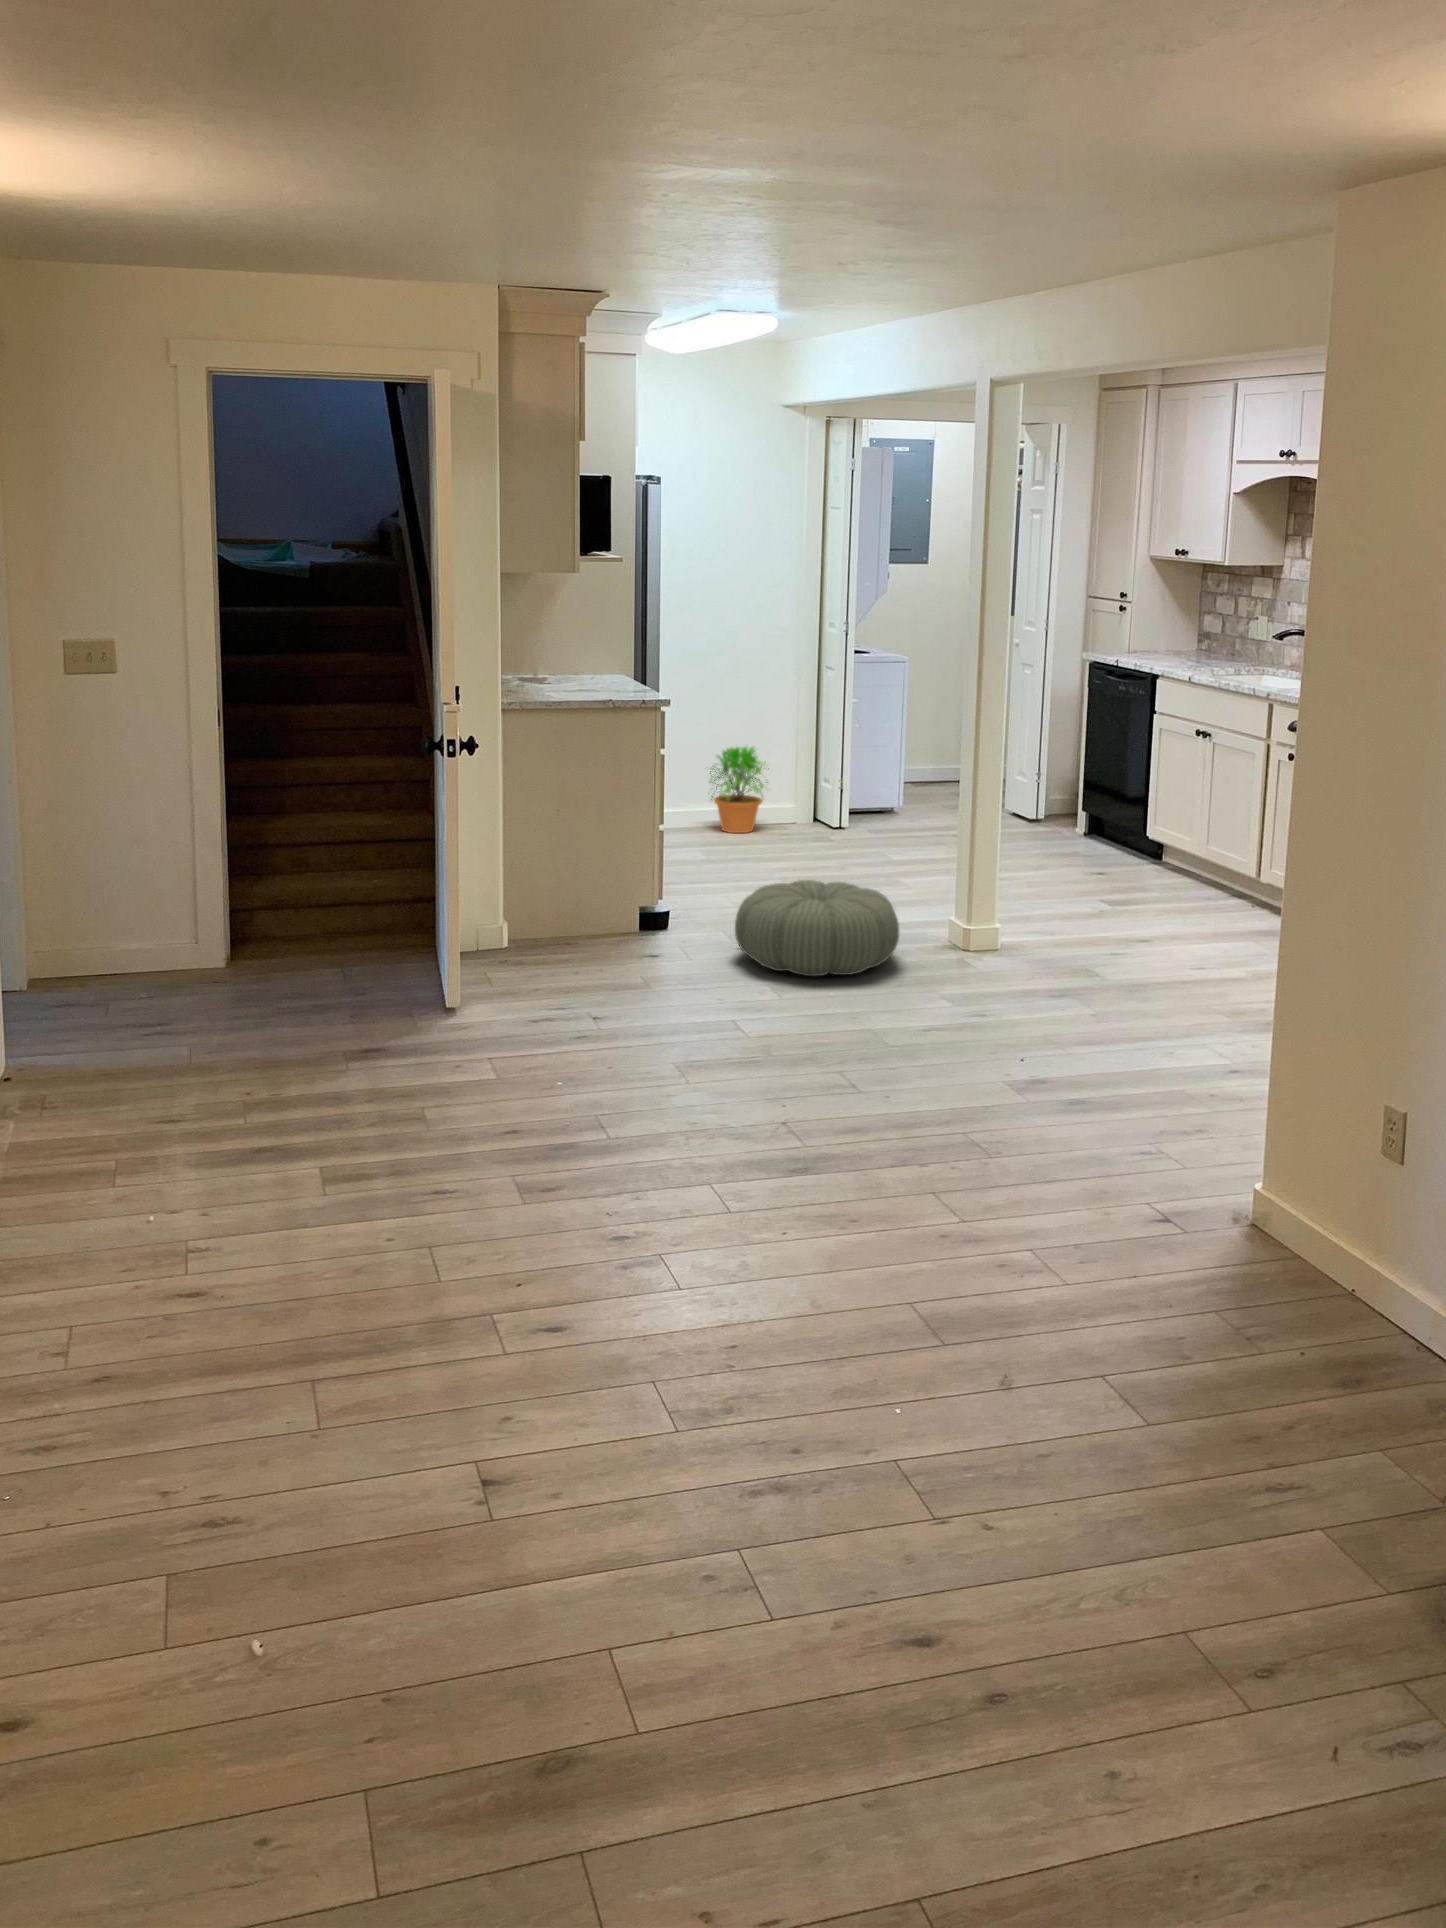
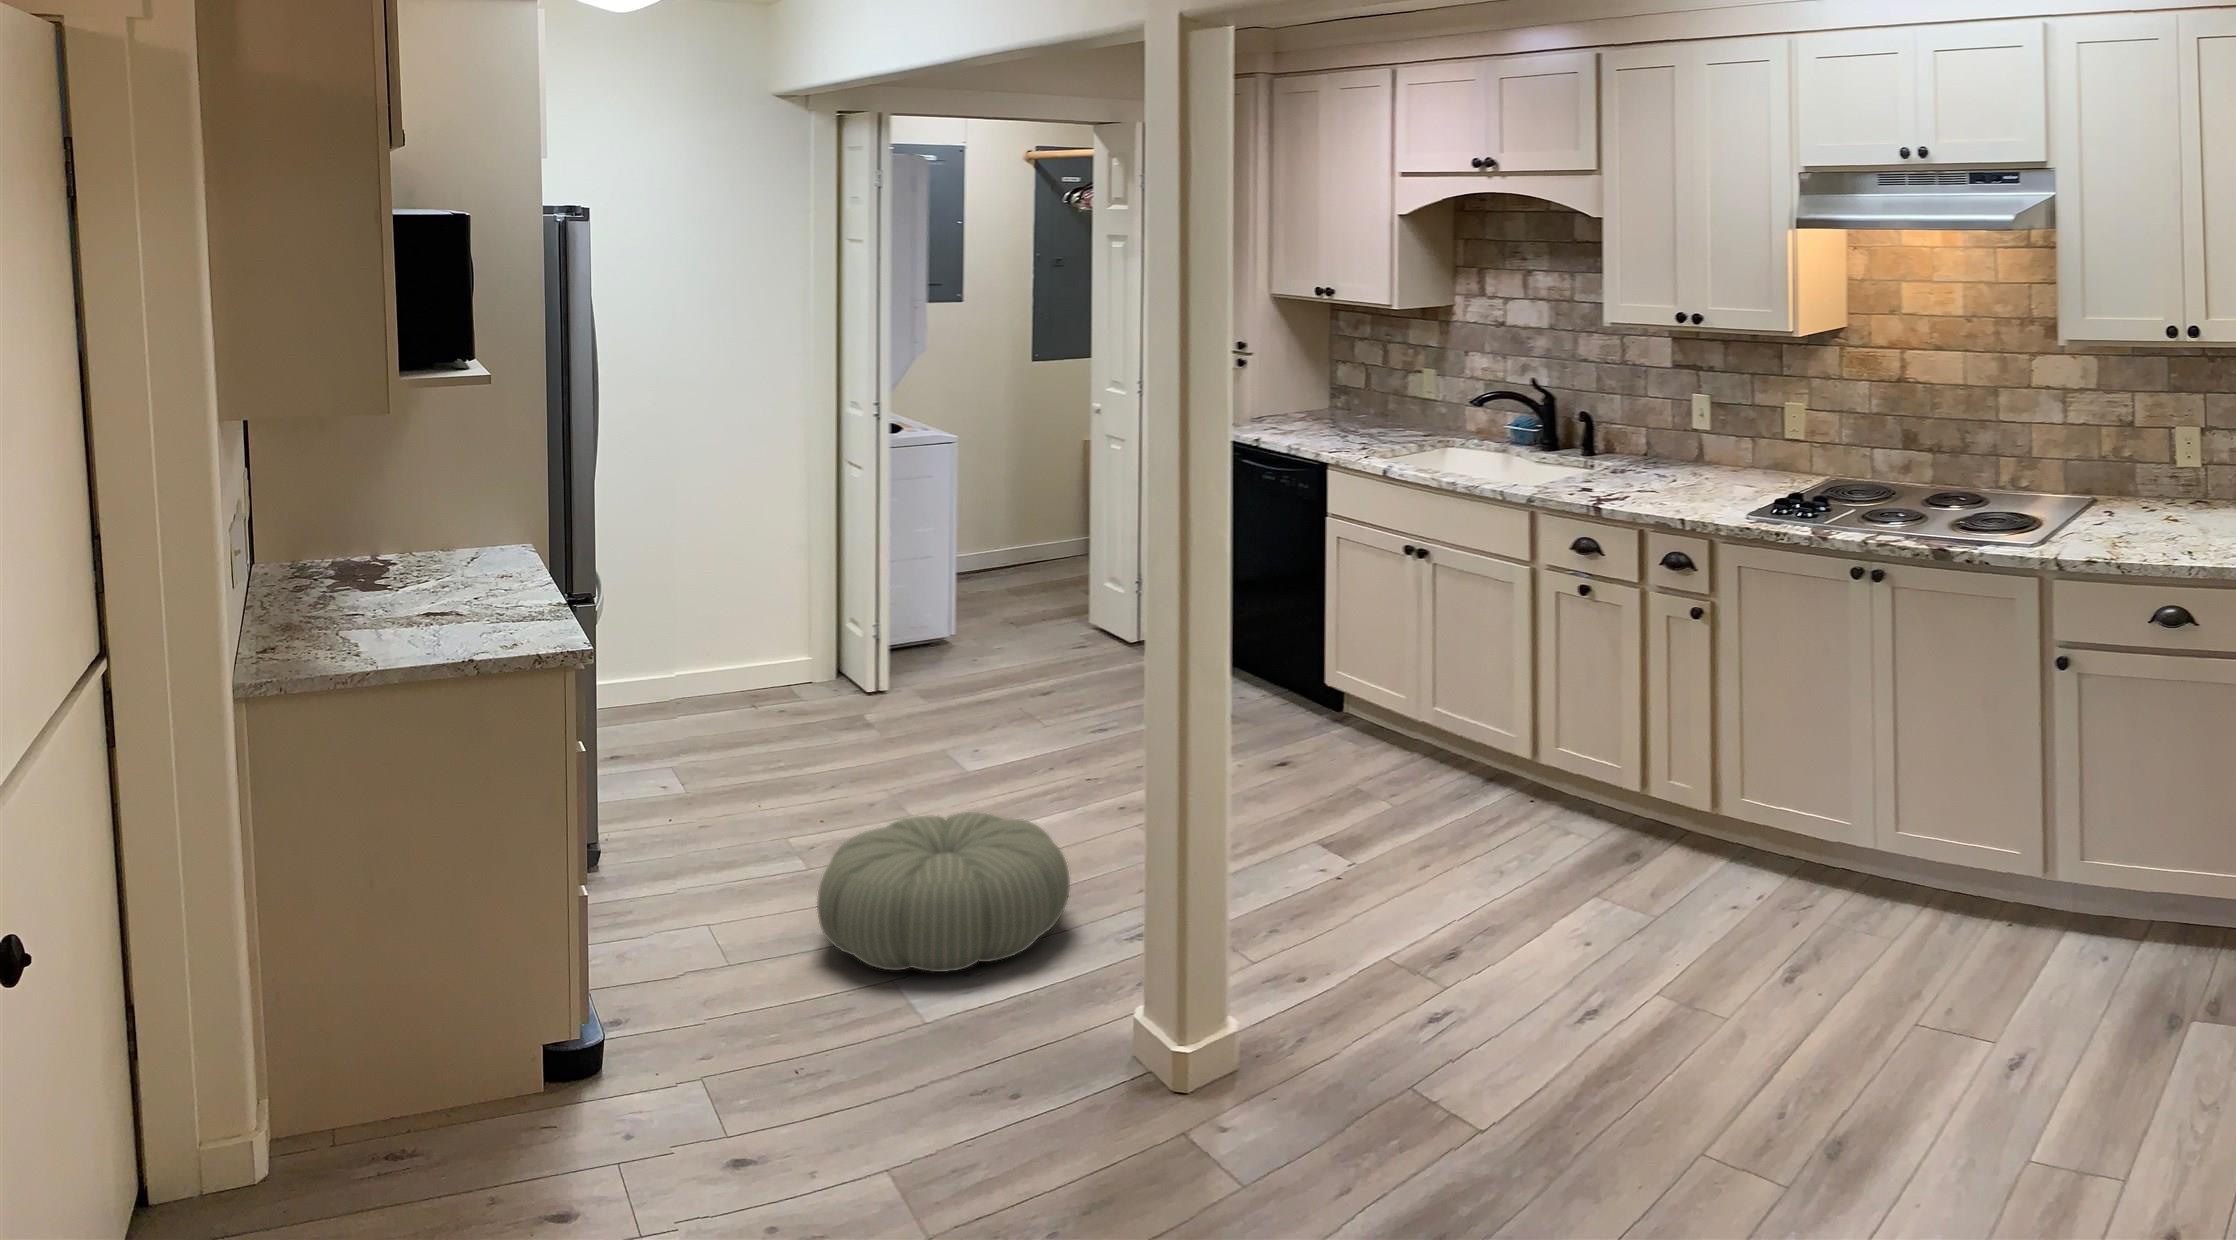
potted plant: present [708,747,768,833] -> none [672,584,789,717]

